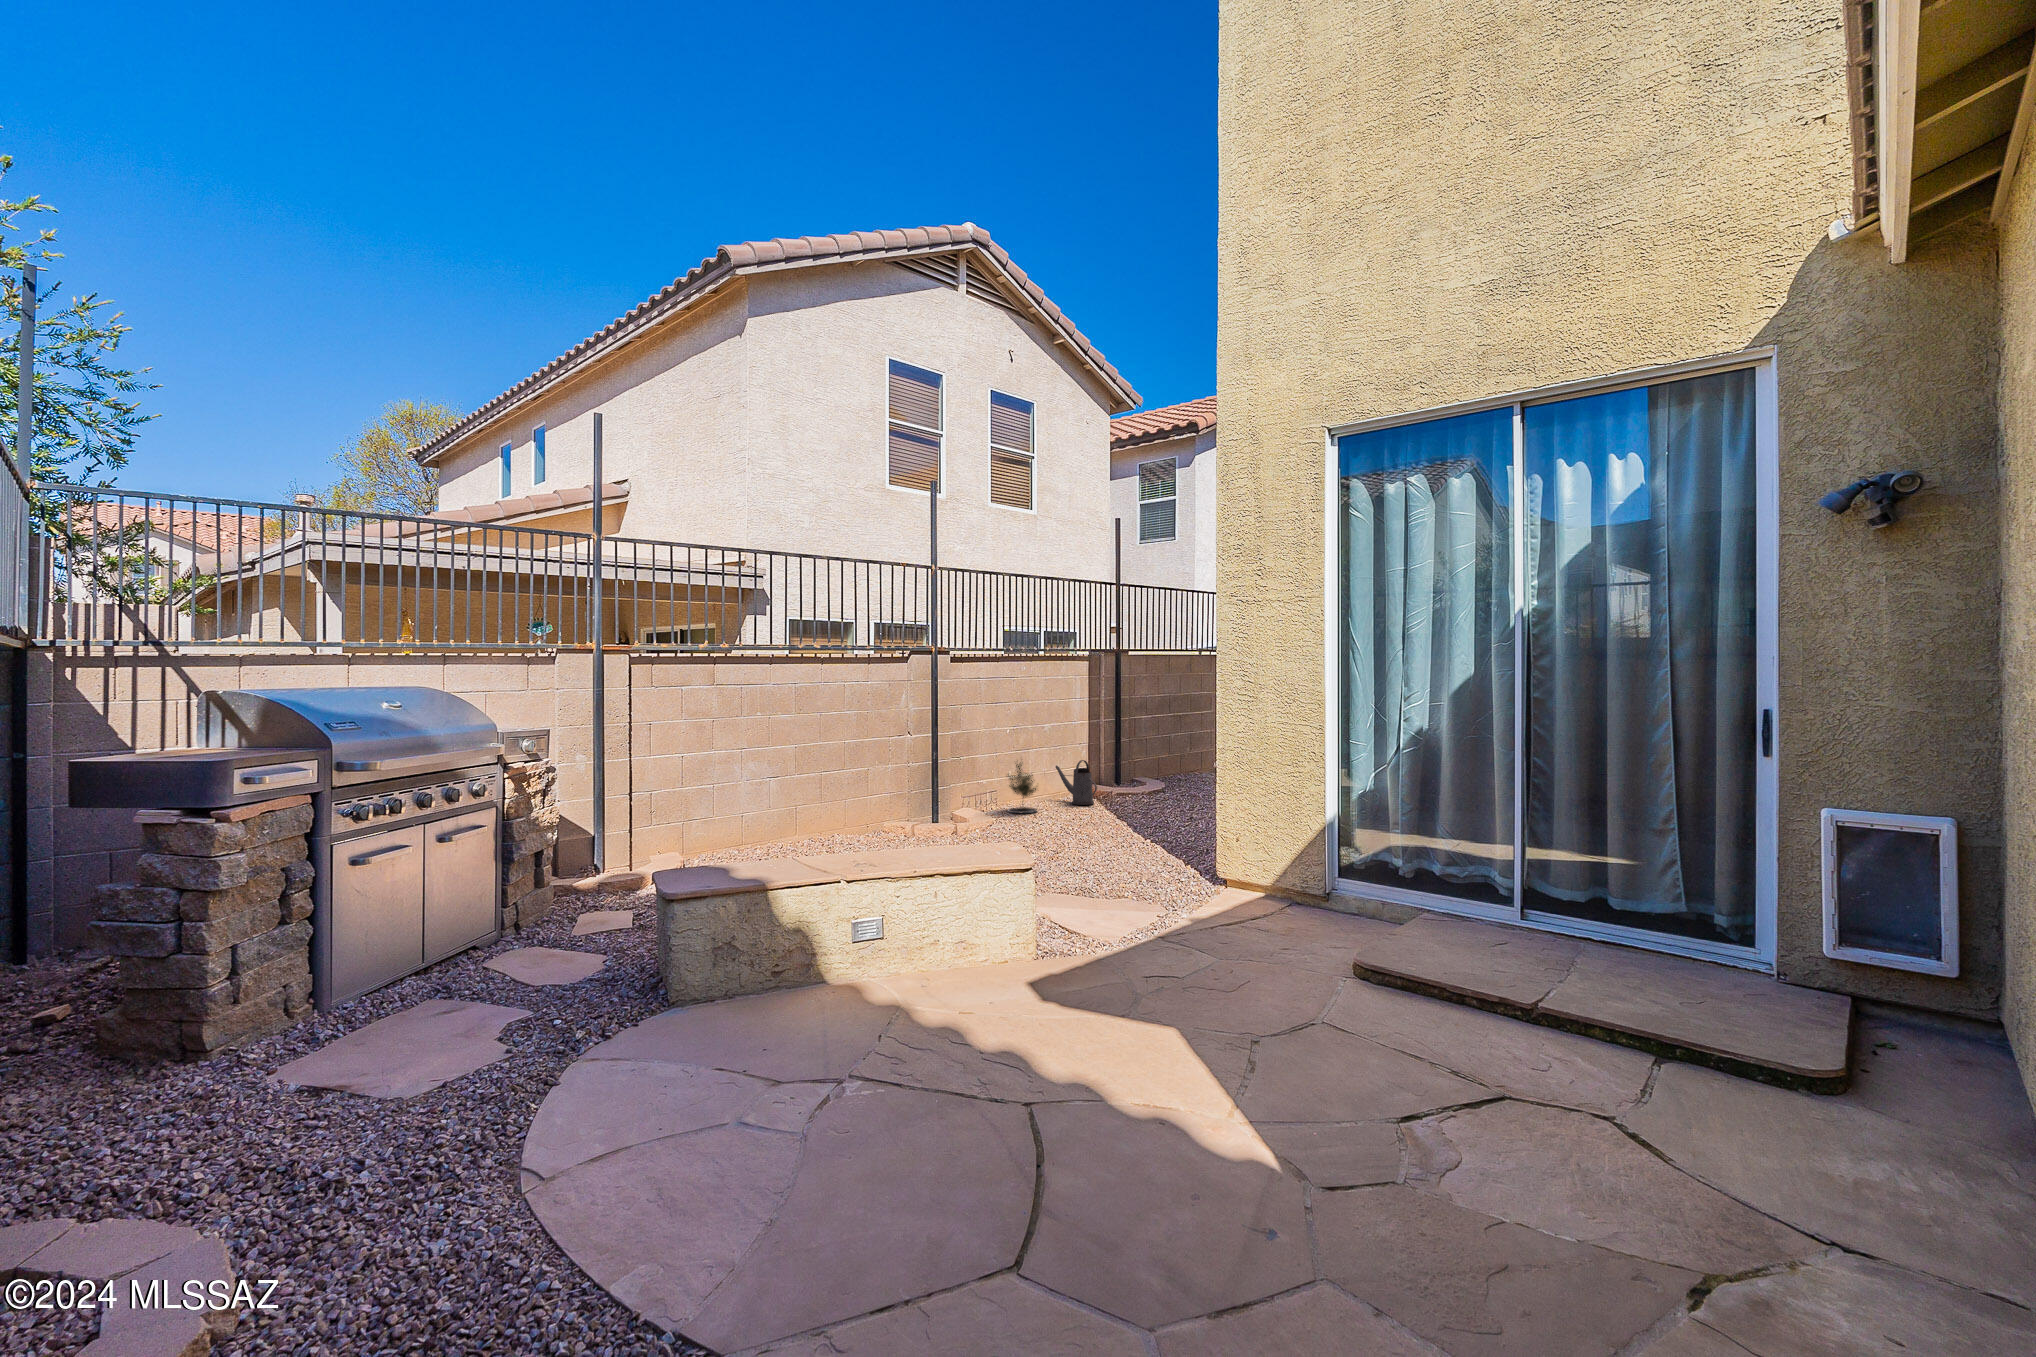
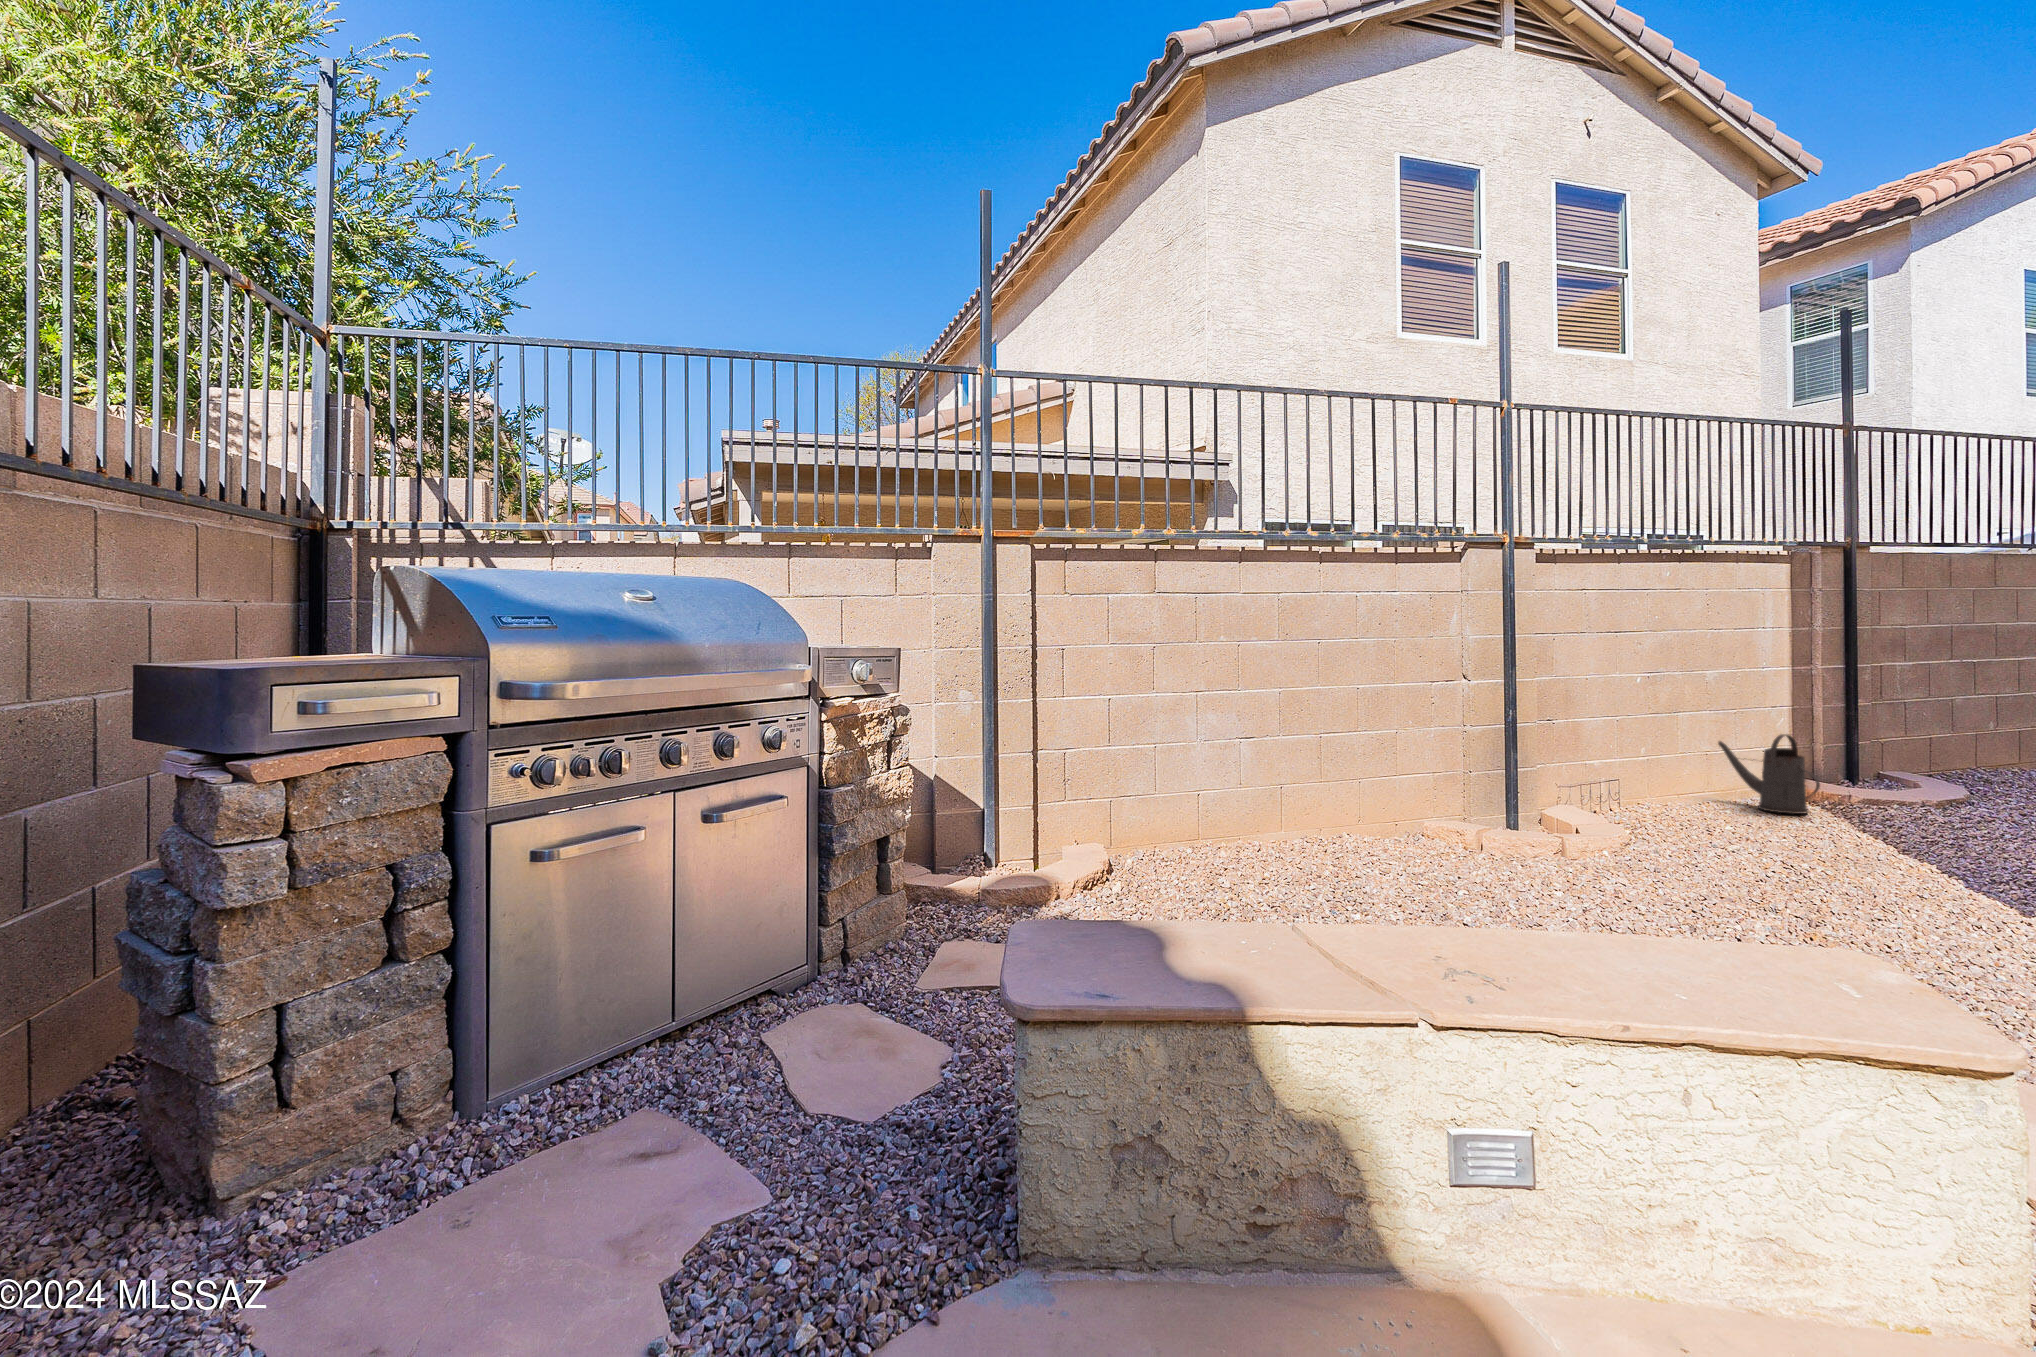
potted tree: present [1008,762,1037,813] -> none [1628,722,1704,821]

